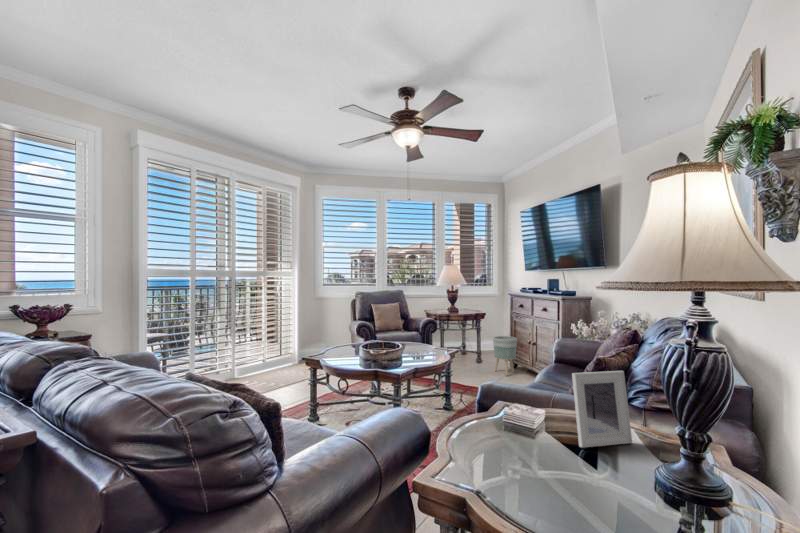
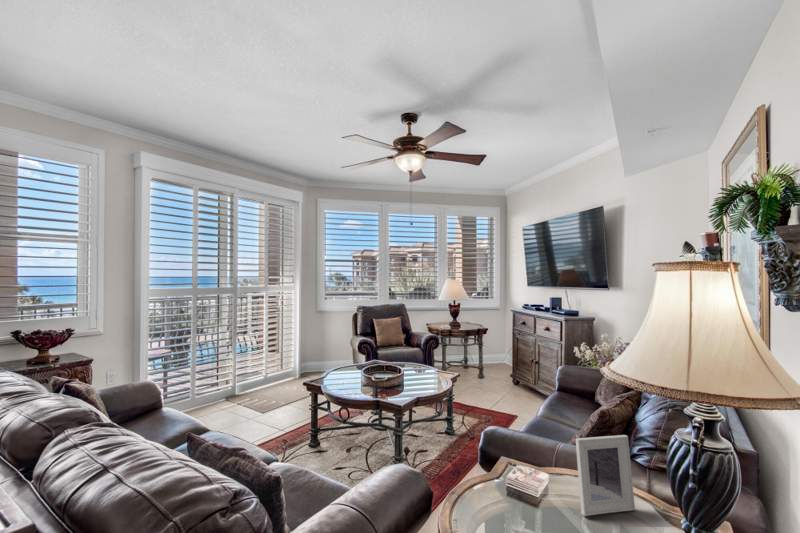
planter: present [493,336,517,376] -> none [495,354,519,395]

